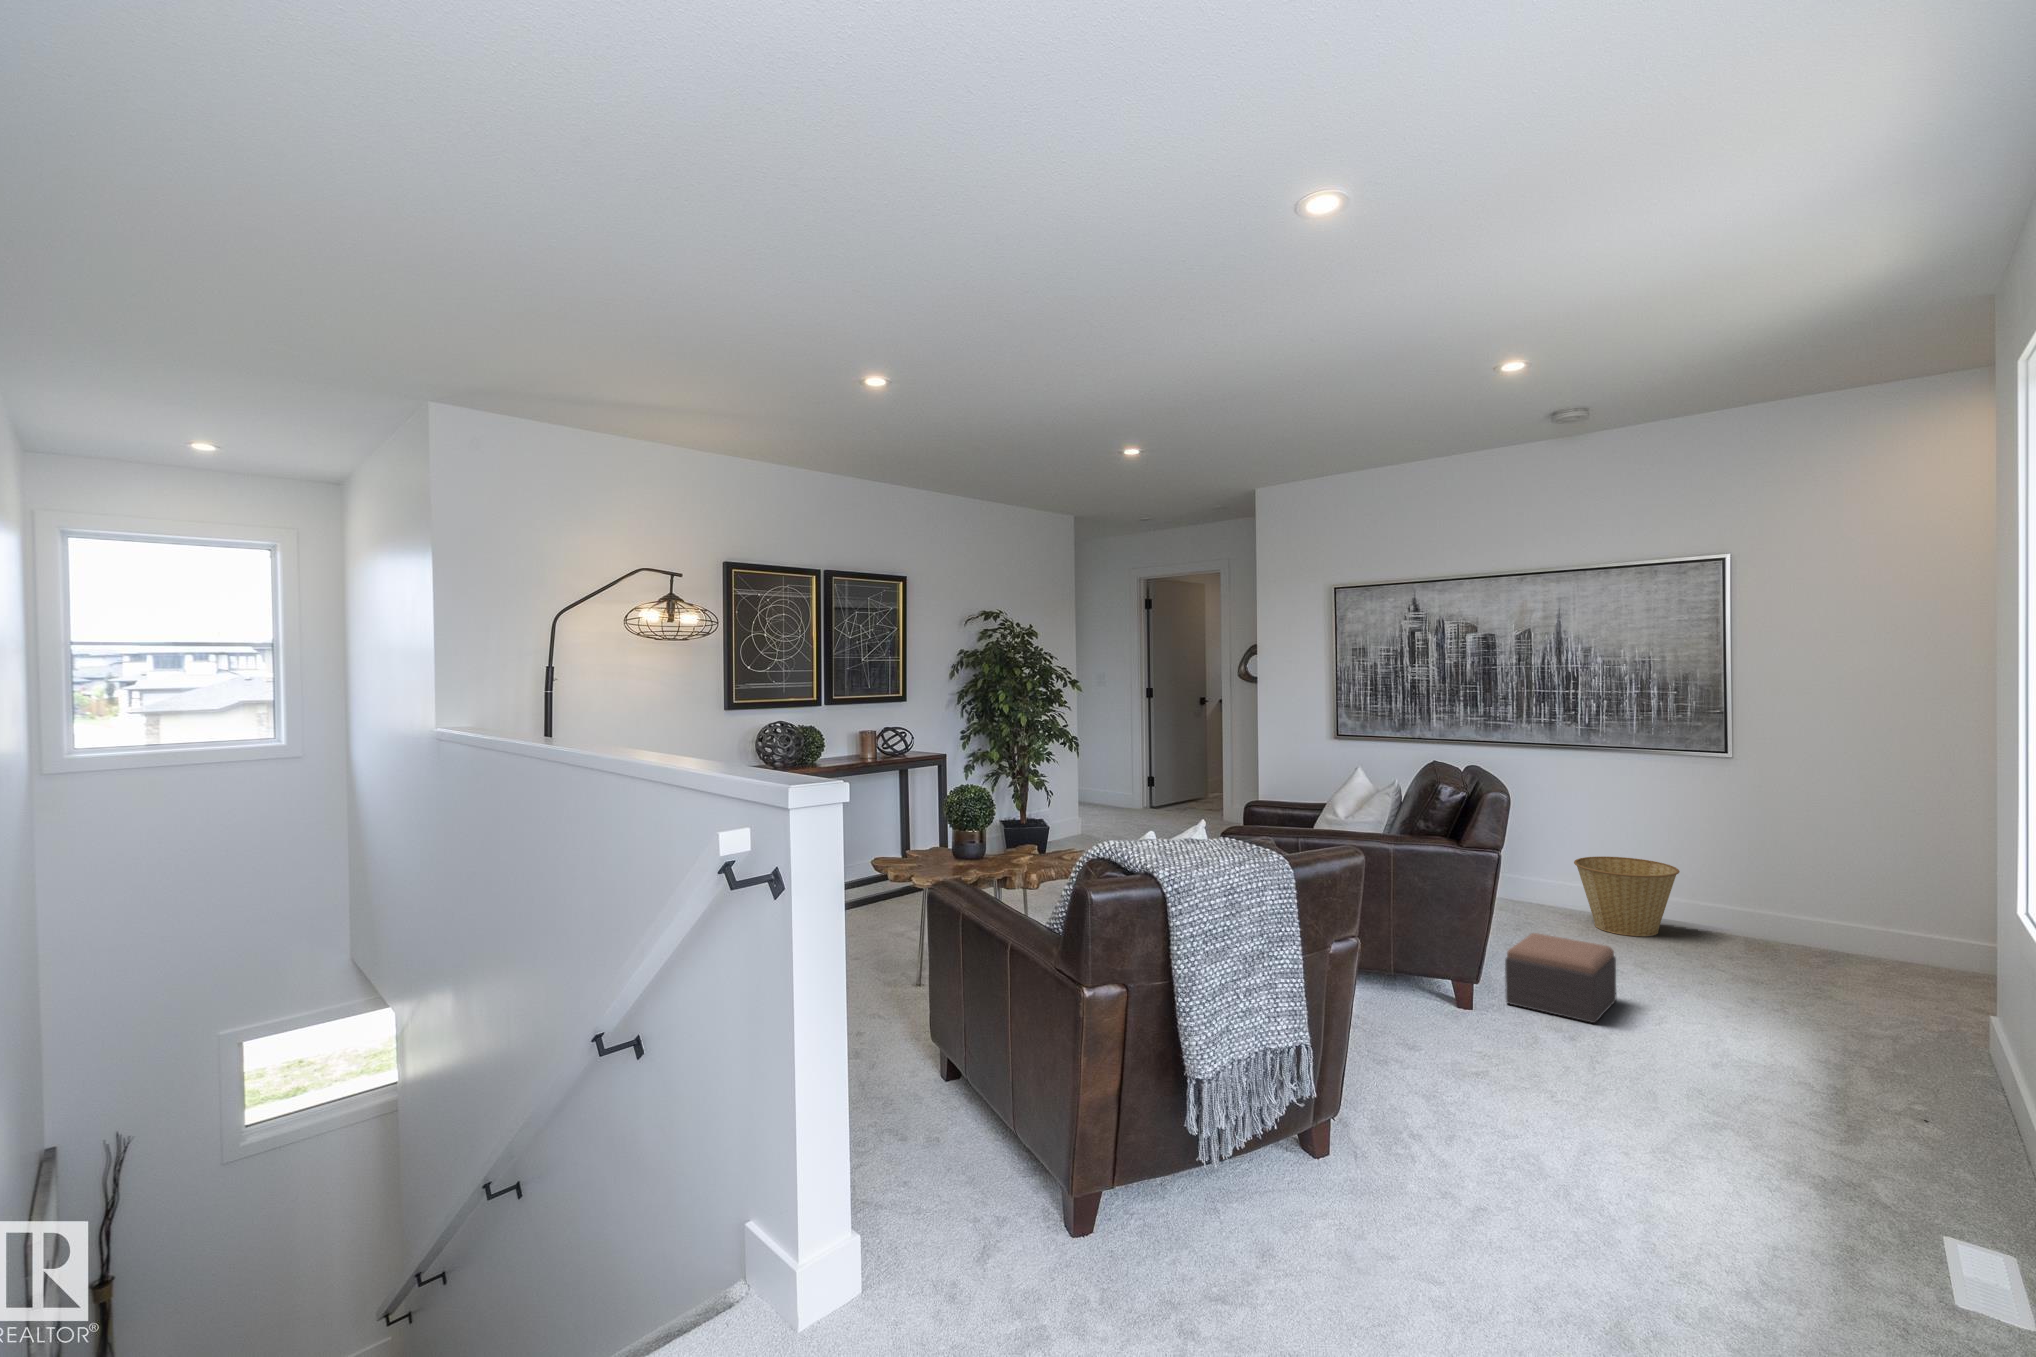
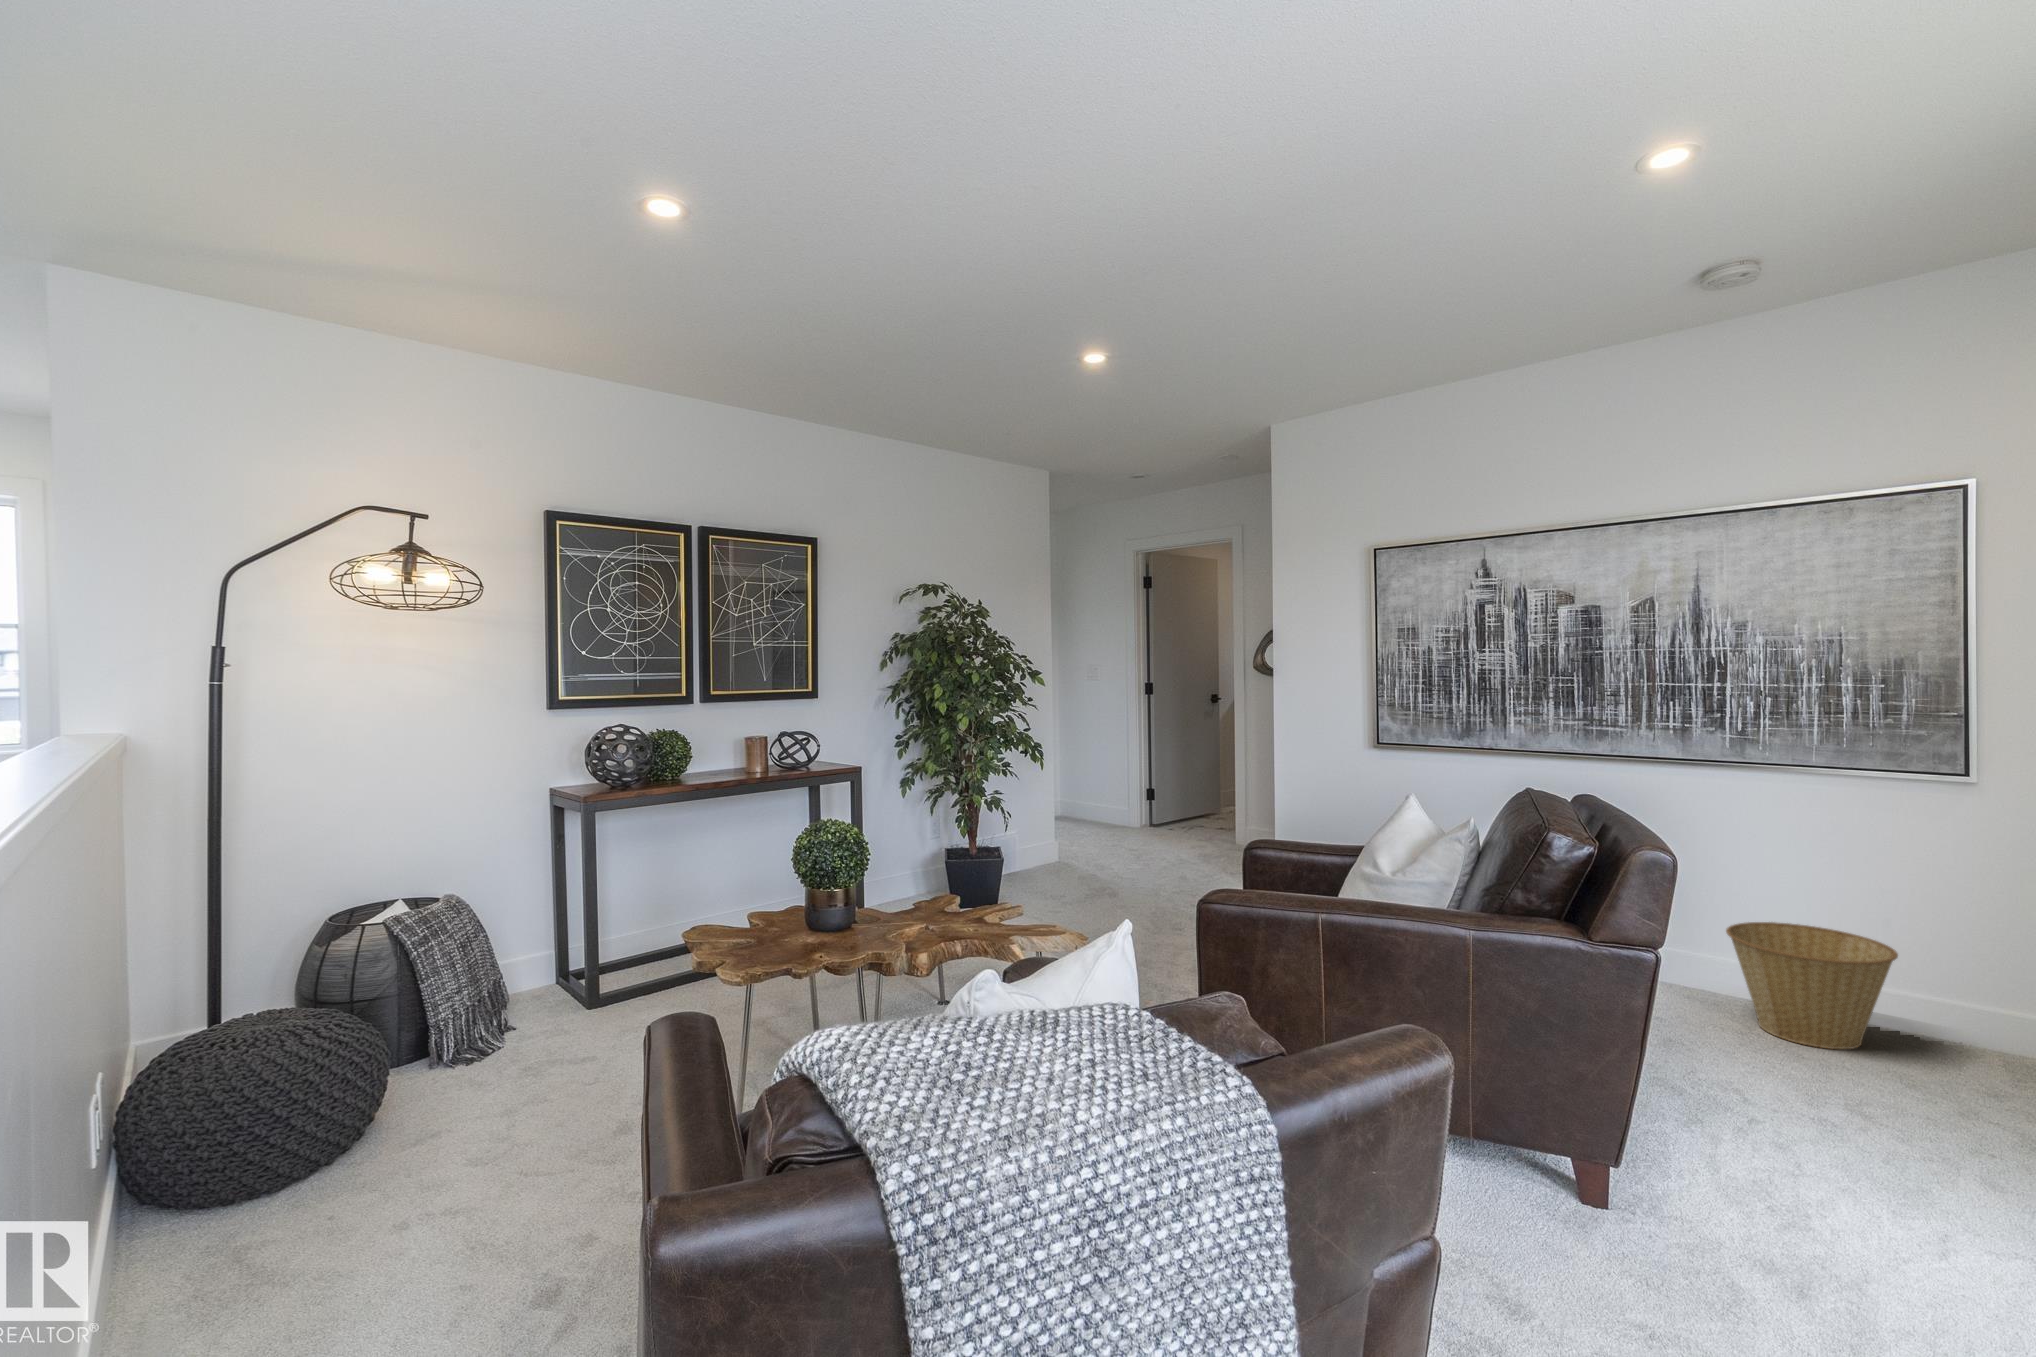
footstool: present [1505,933,1616,1023] -> none [1660,1071,1850,1257]

